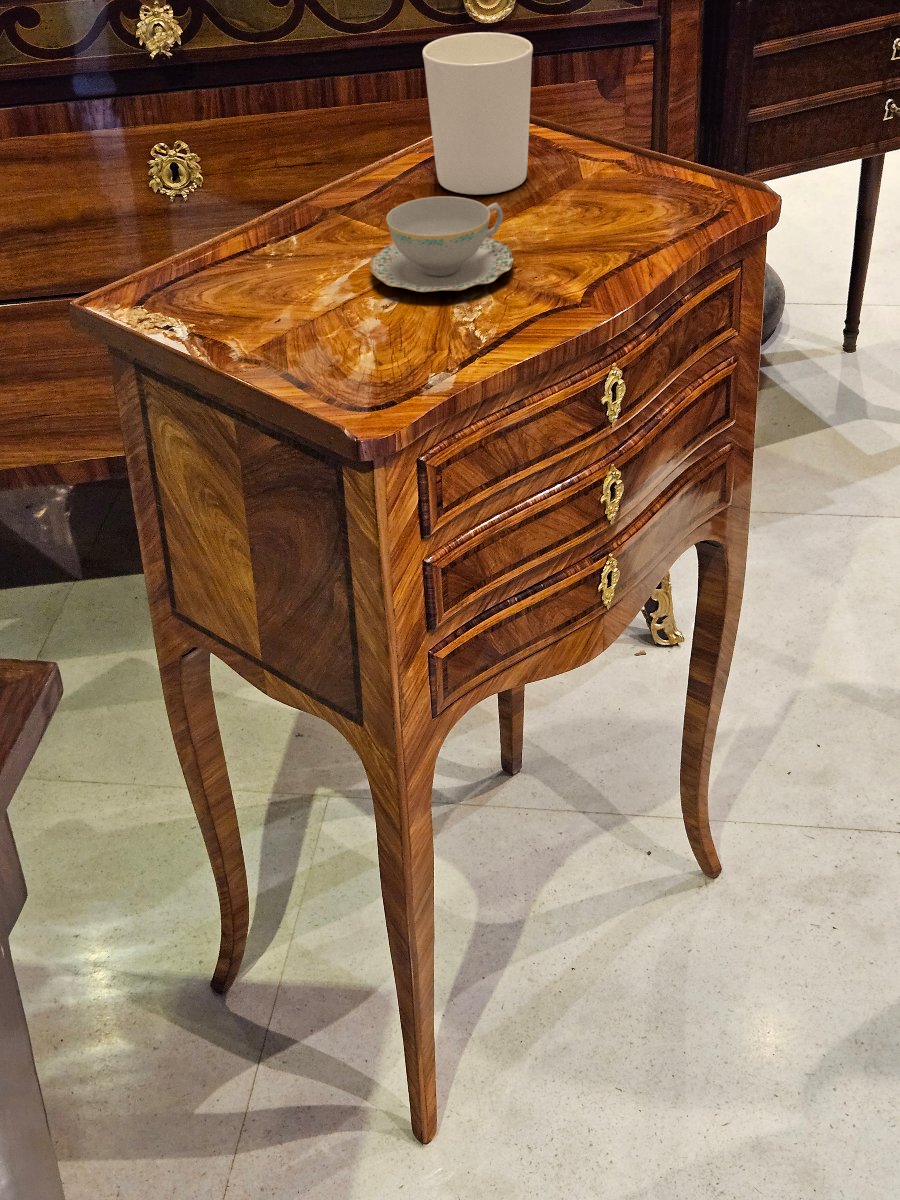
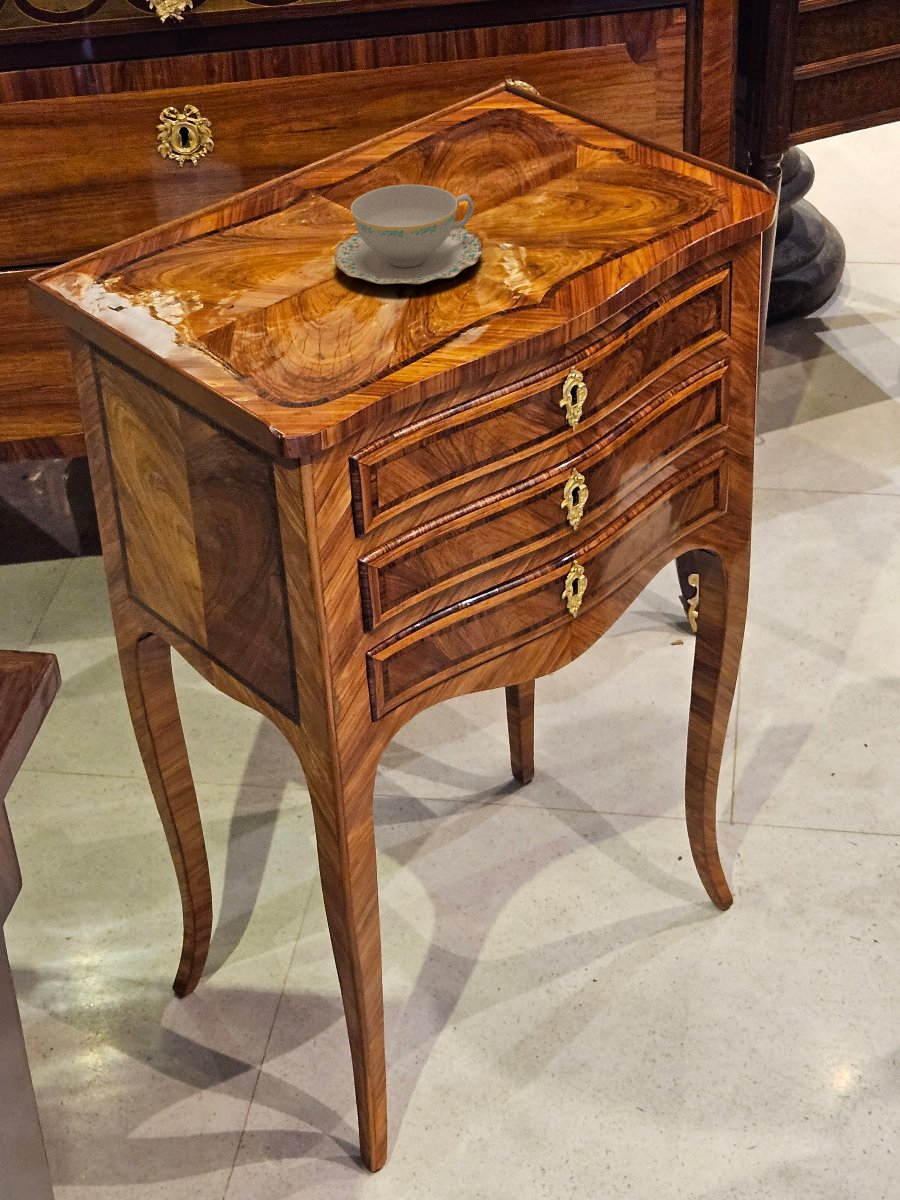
candle holder: present [422,32,533,195] -> none [412,12,526,180]

